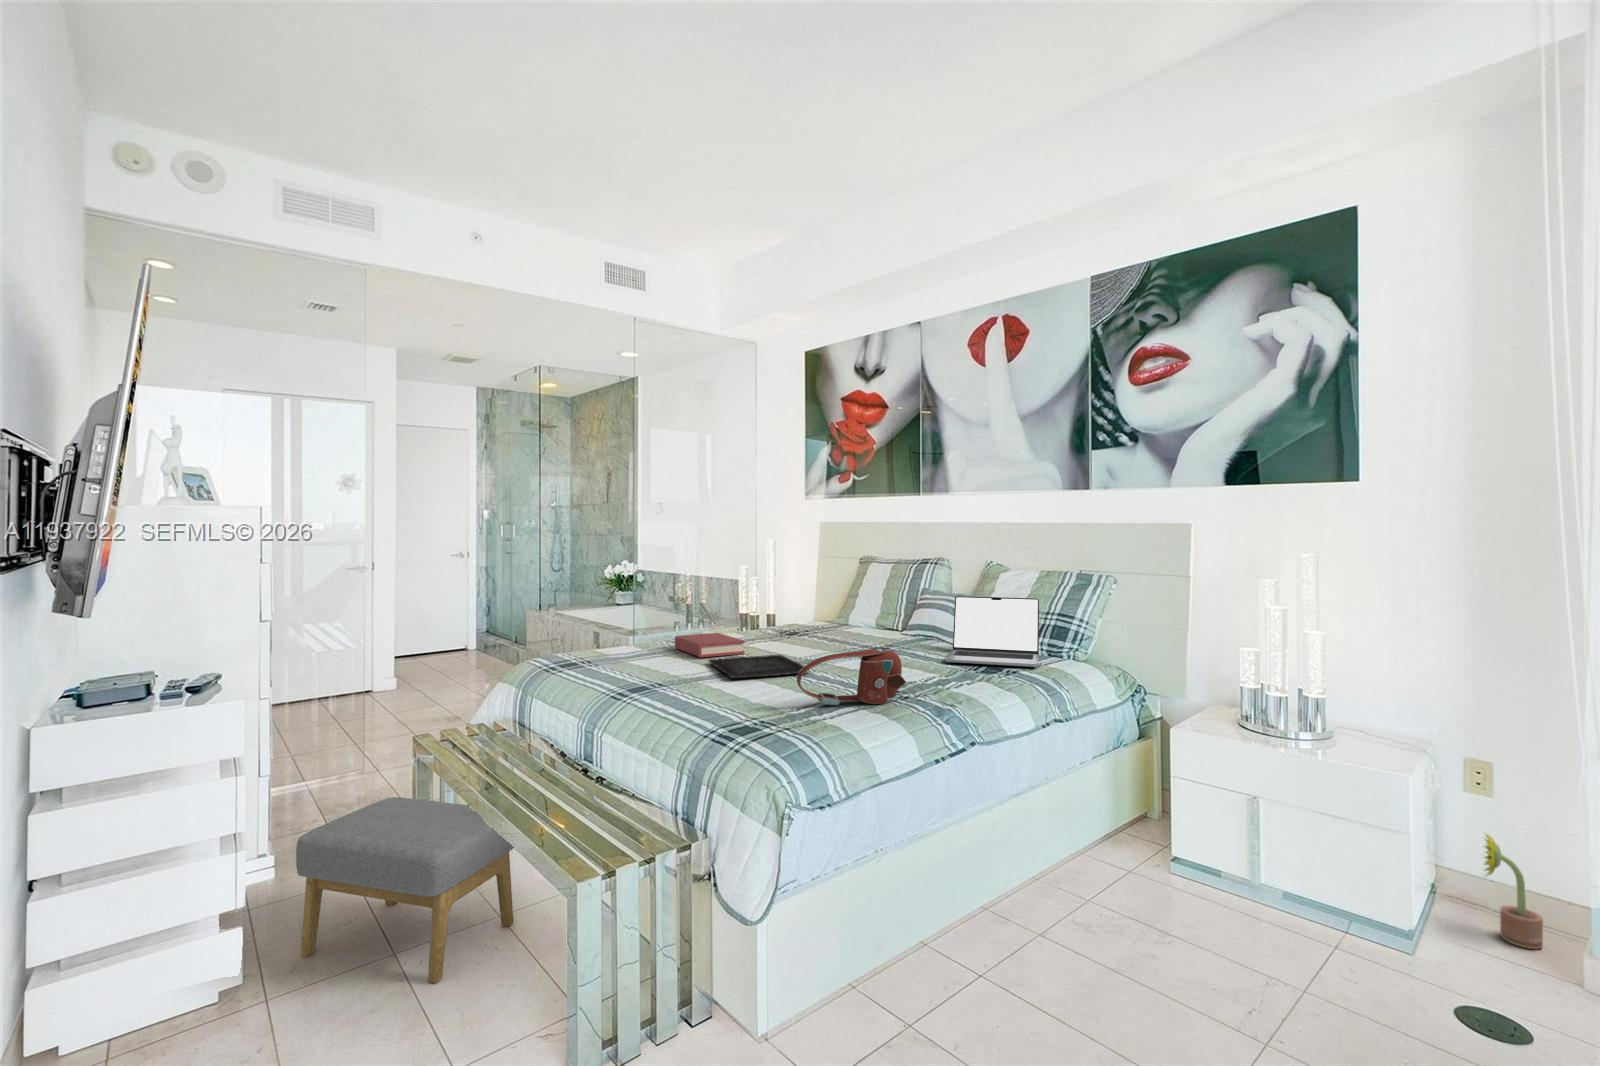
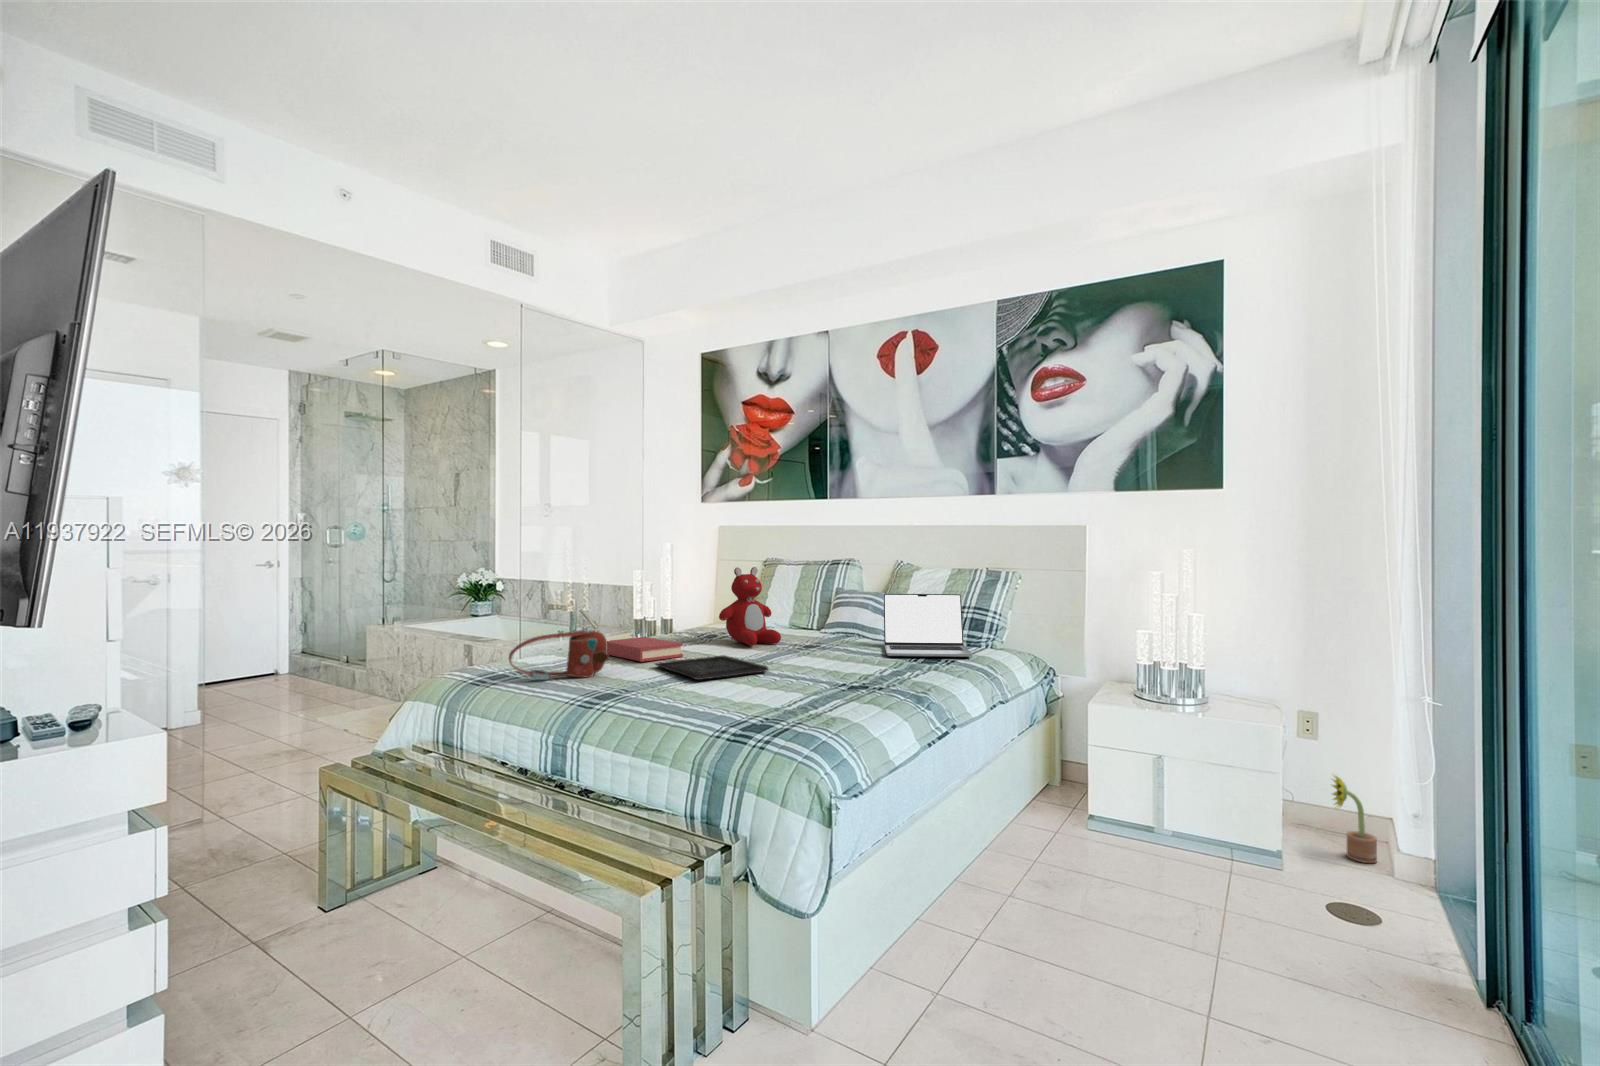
teddy bear: none [789,566,850,646] -> present [719,567,781,646]
handbag: present [797,649,906,705] -> present [509,630,609,680]
footstool: present [296,797,514,983] -> none [229,833,490,1034]

